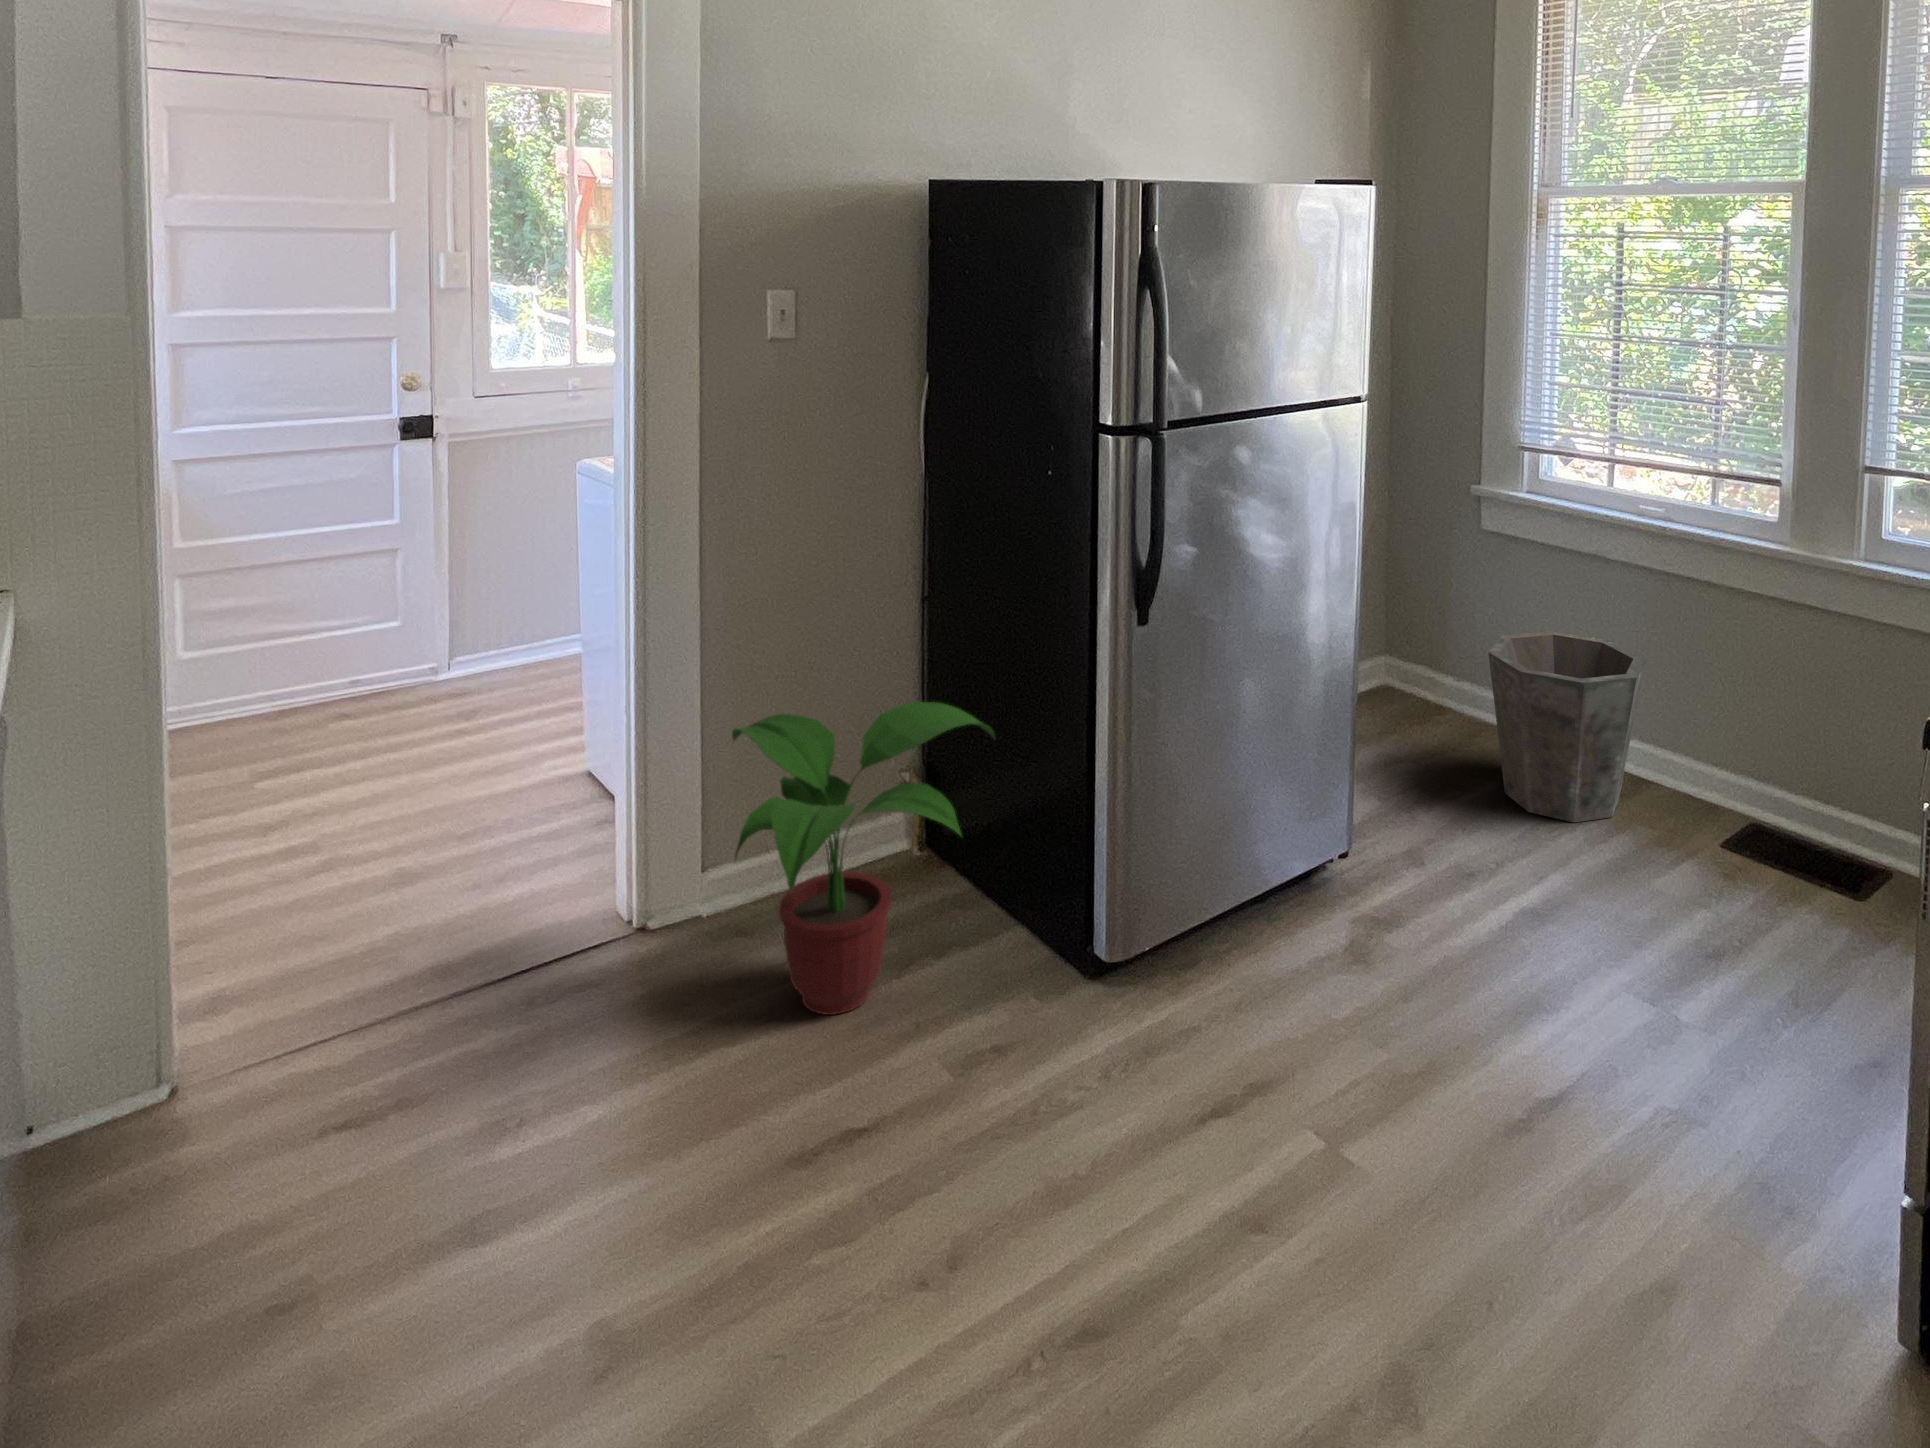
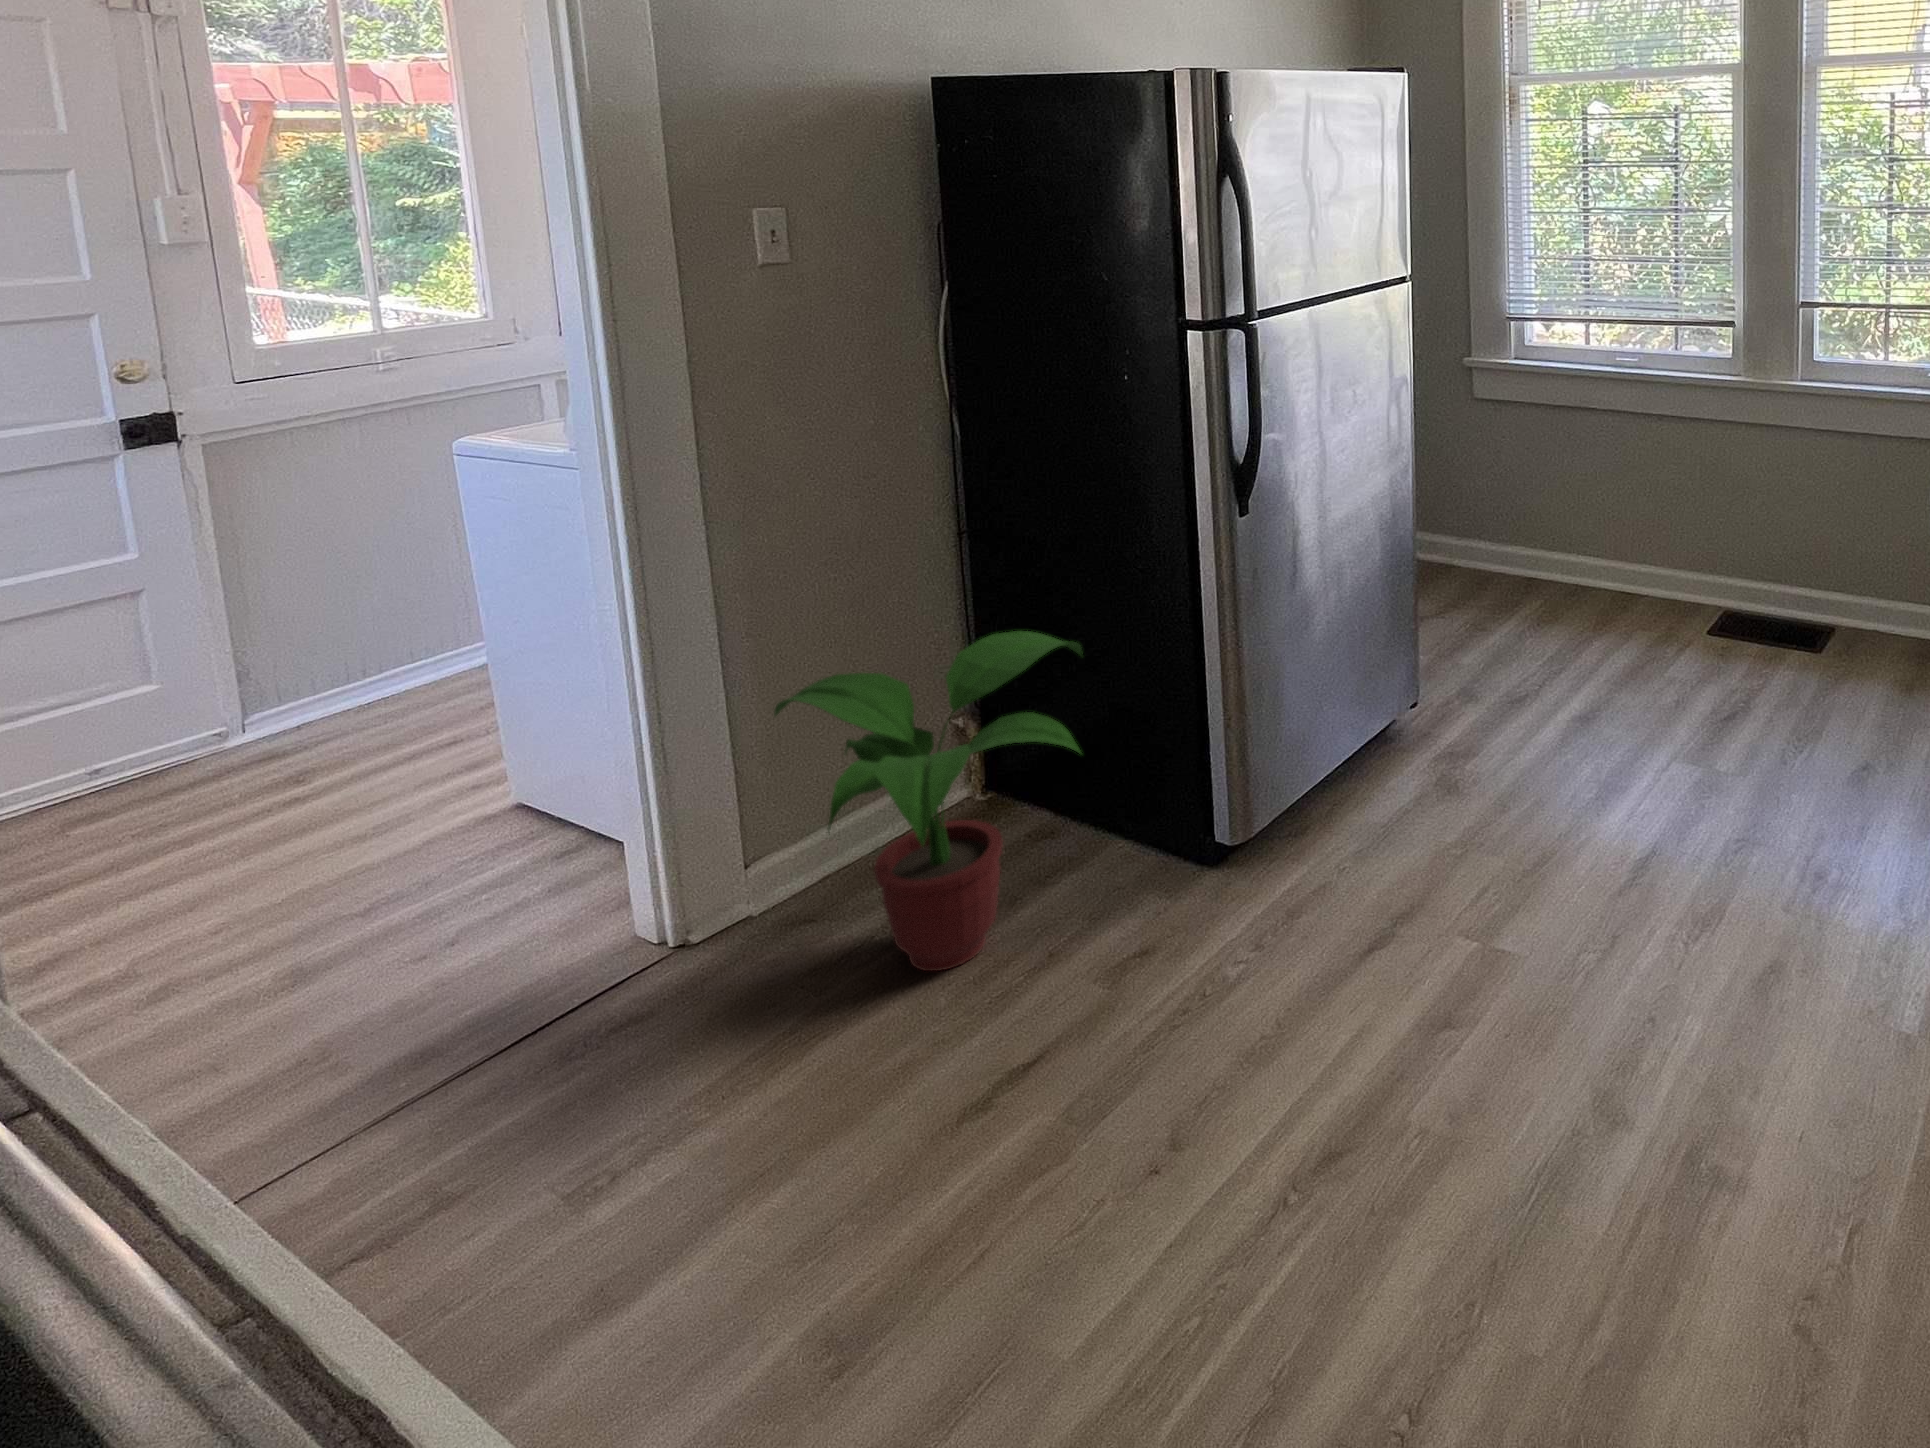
waste bin: present [1488,631,1645,822] -> none [1504,477,1632,637]

